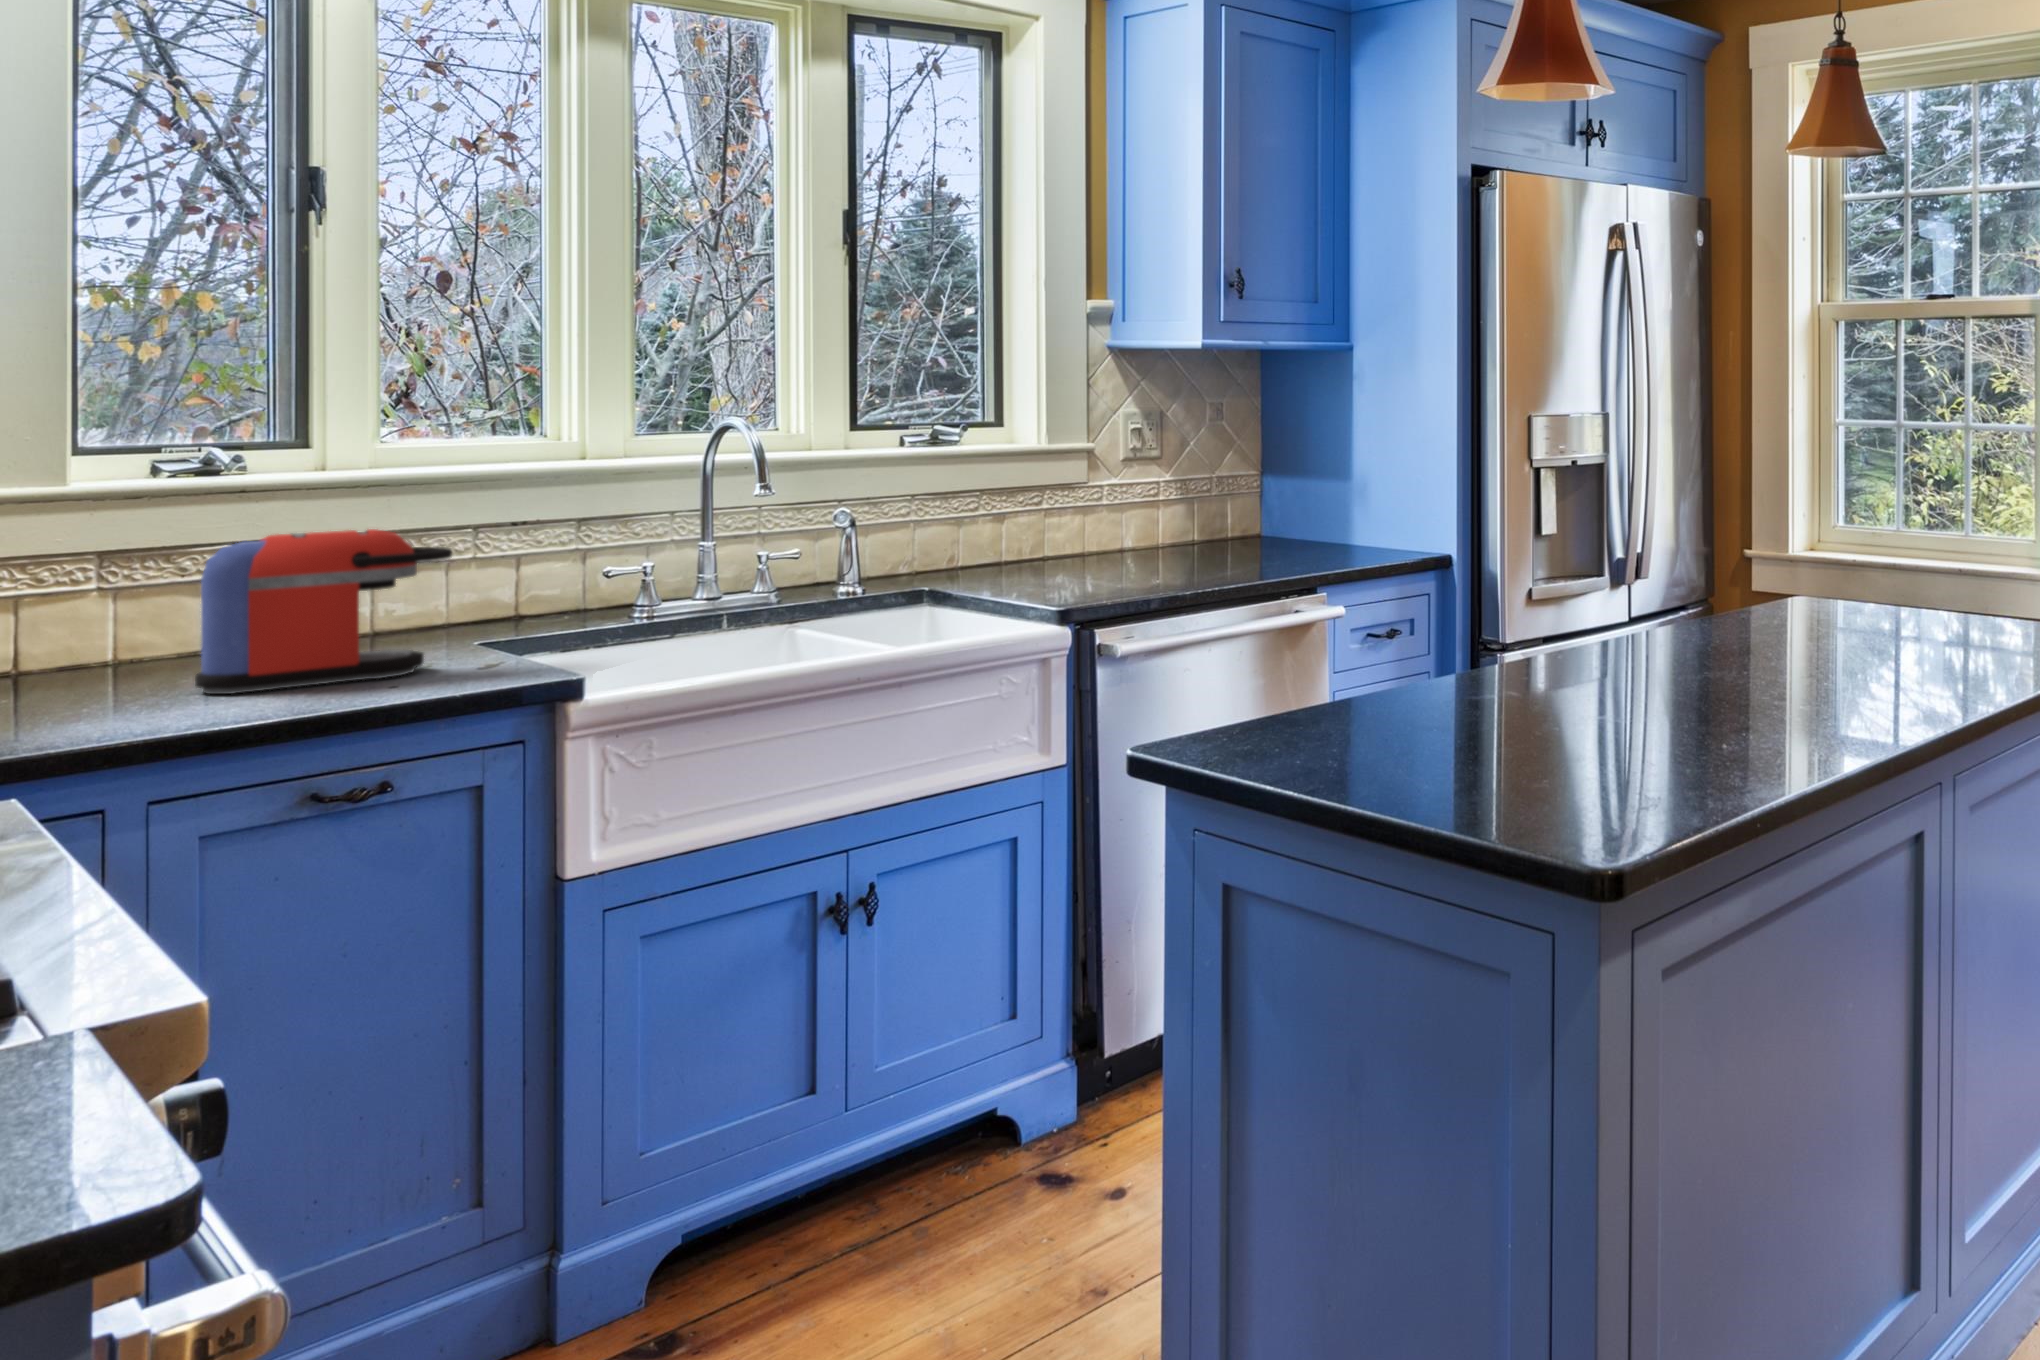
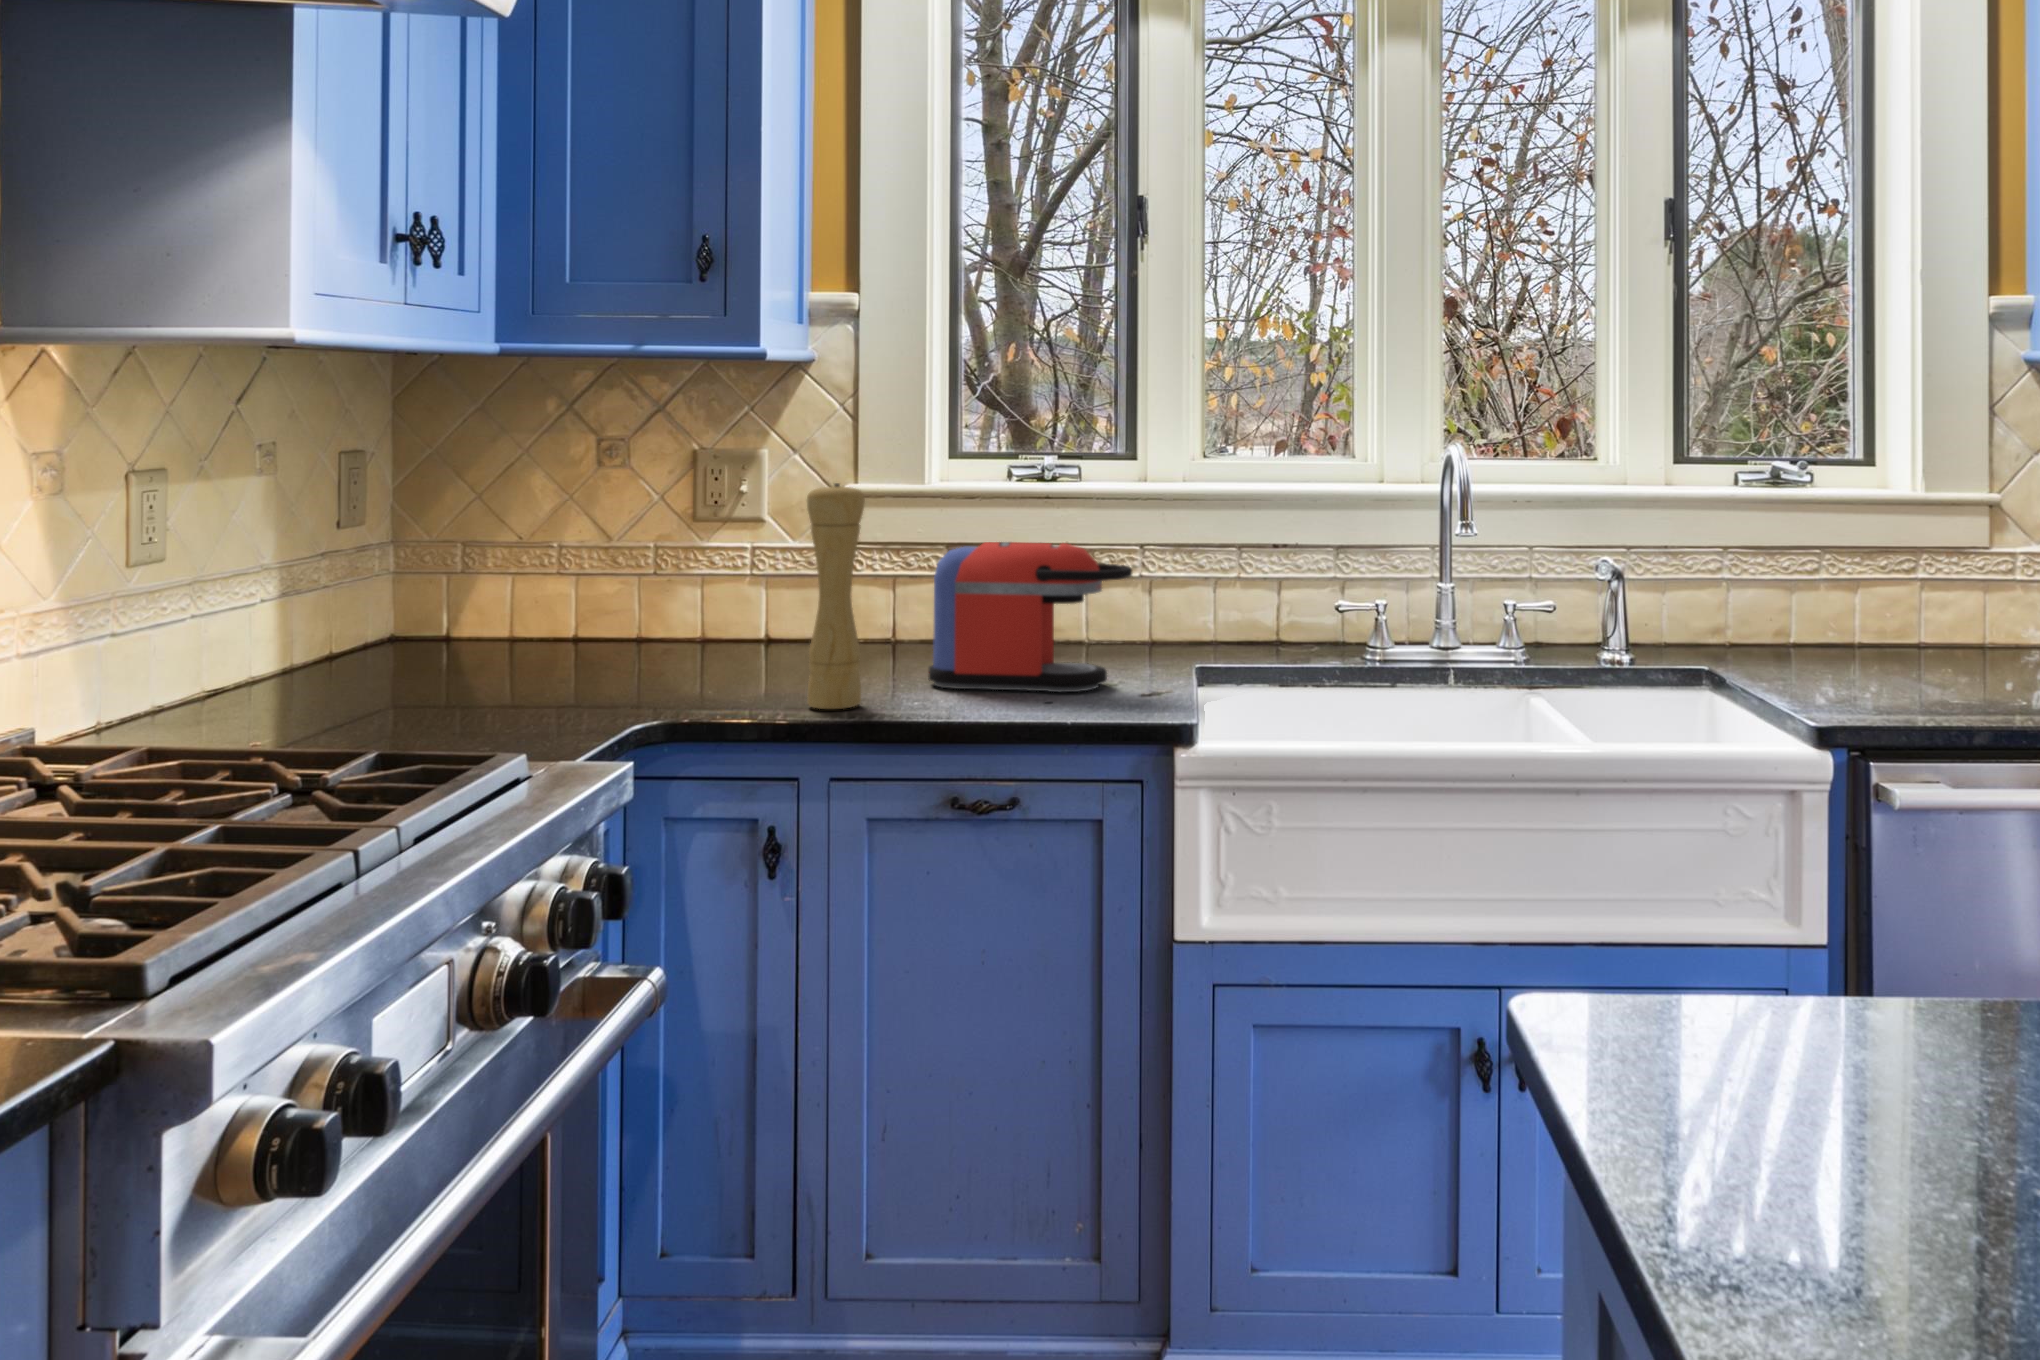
pepper mill: none [98,478,178,727] -> present [807,483,865,709]

